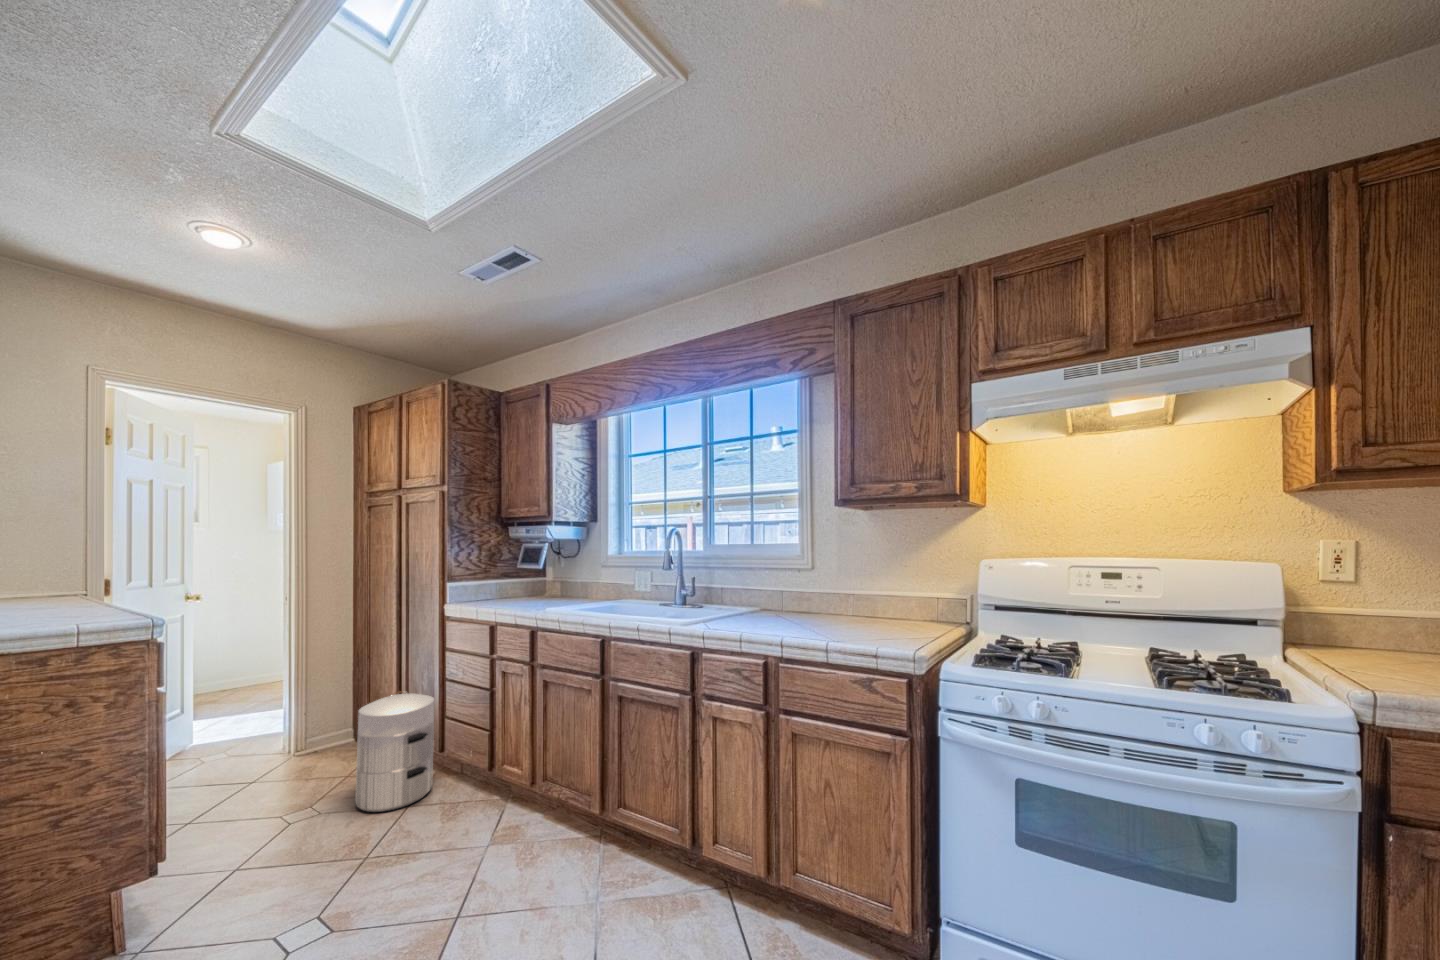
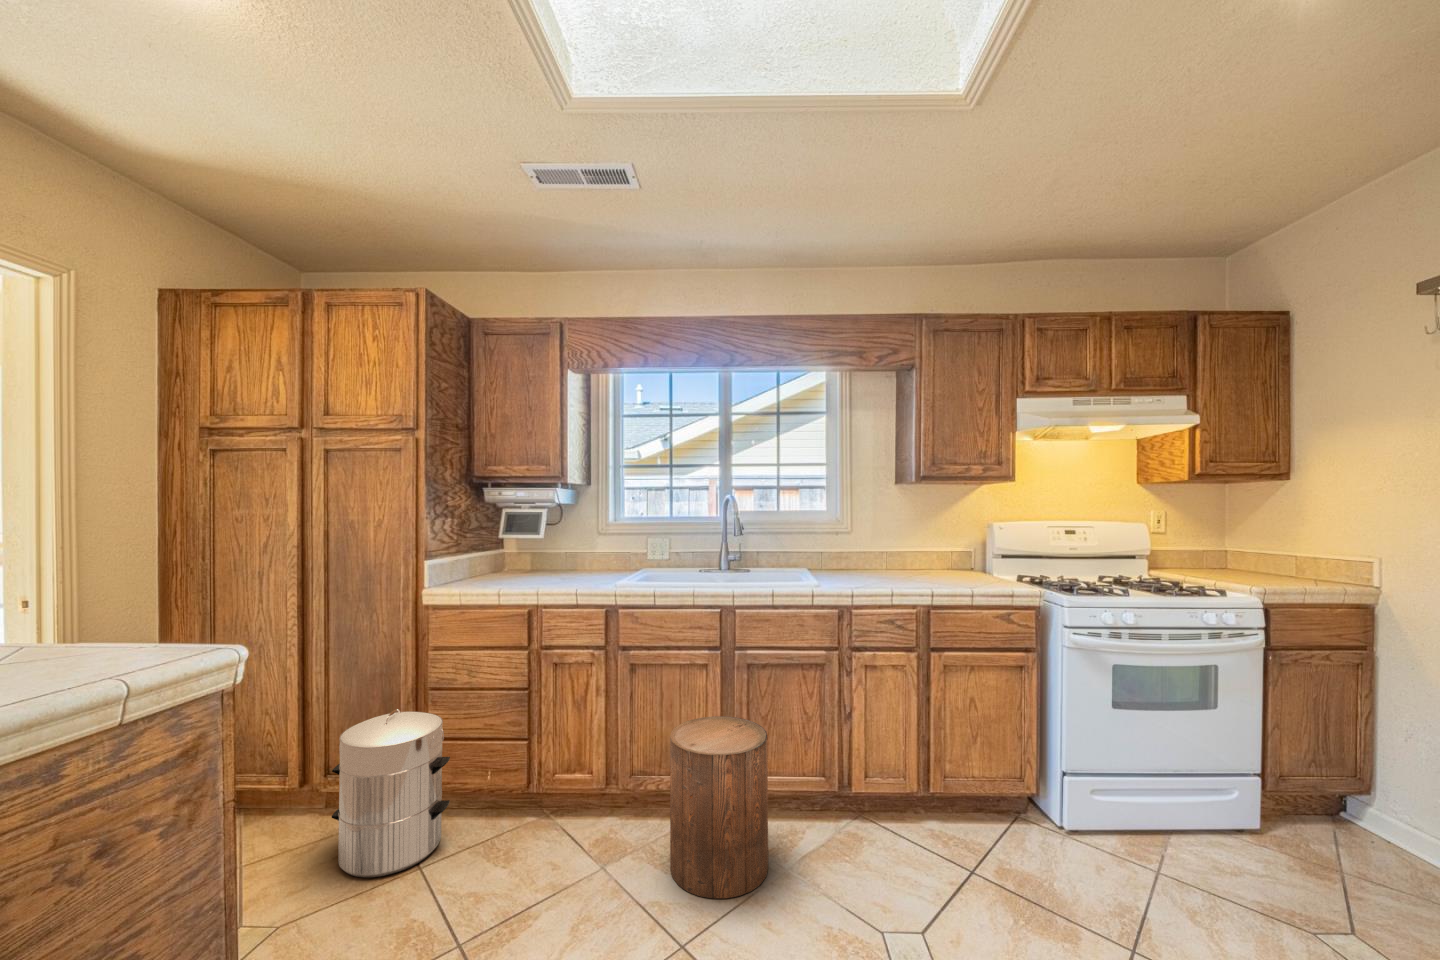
stool: none [491,740,589,920] -> present [670,716,768,898]

